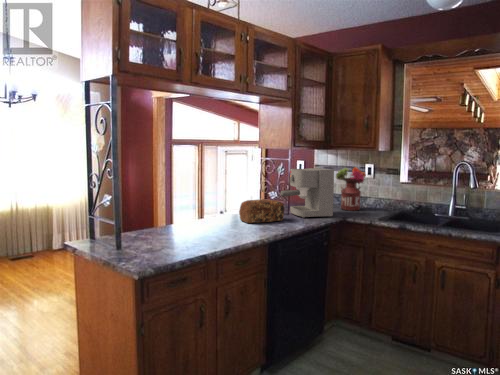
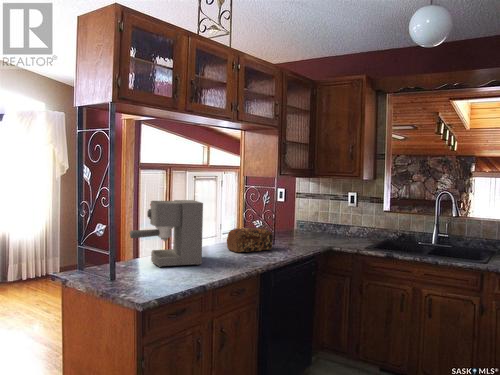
flower arrangement: present [336,167,366,211] -> none [320,195,350,239]
coffee maker: present [280,168,334,218] -> present [130,200,203,267]

